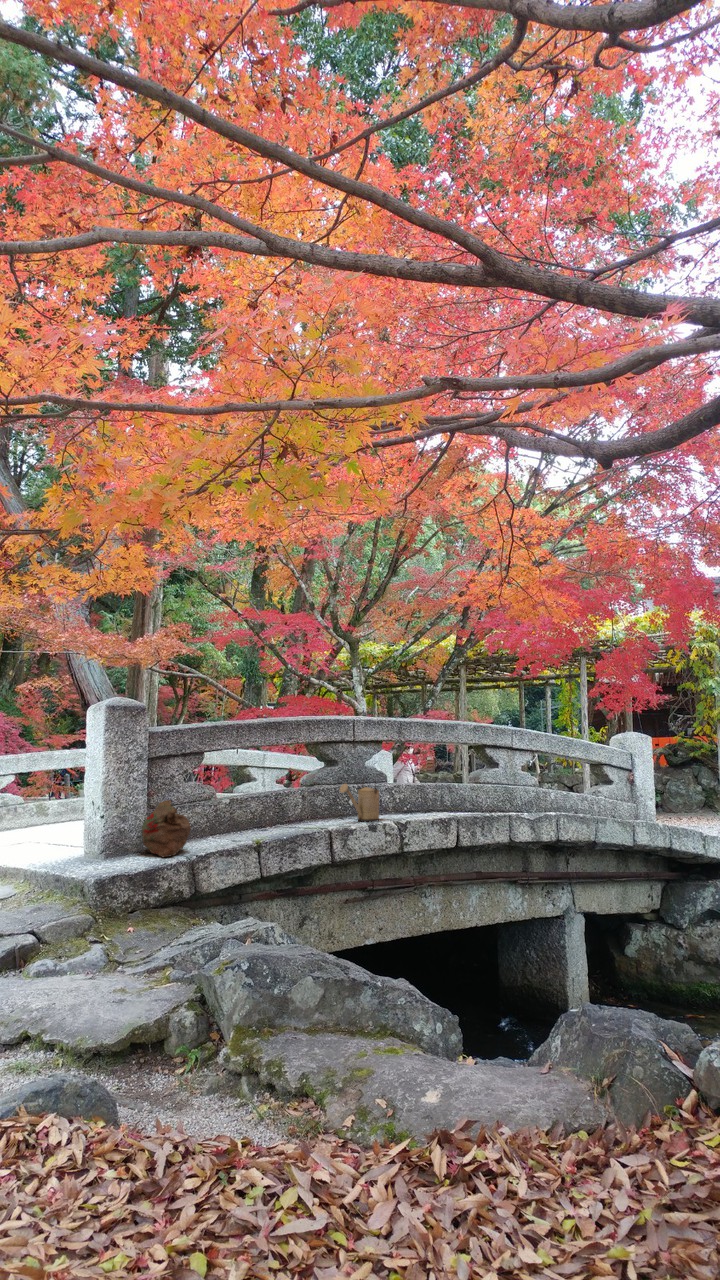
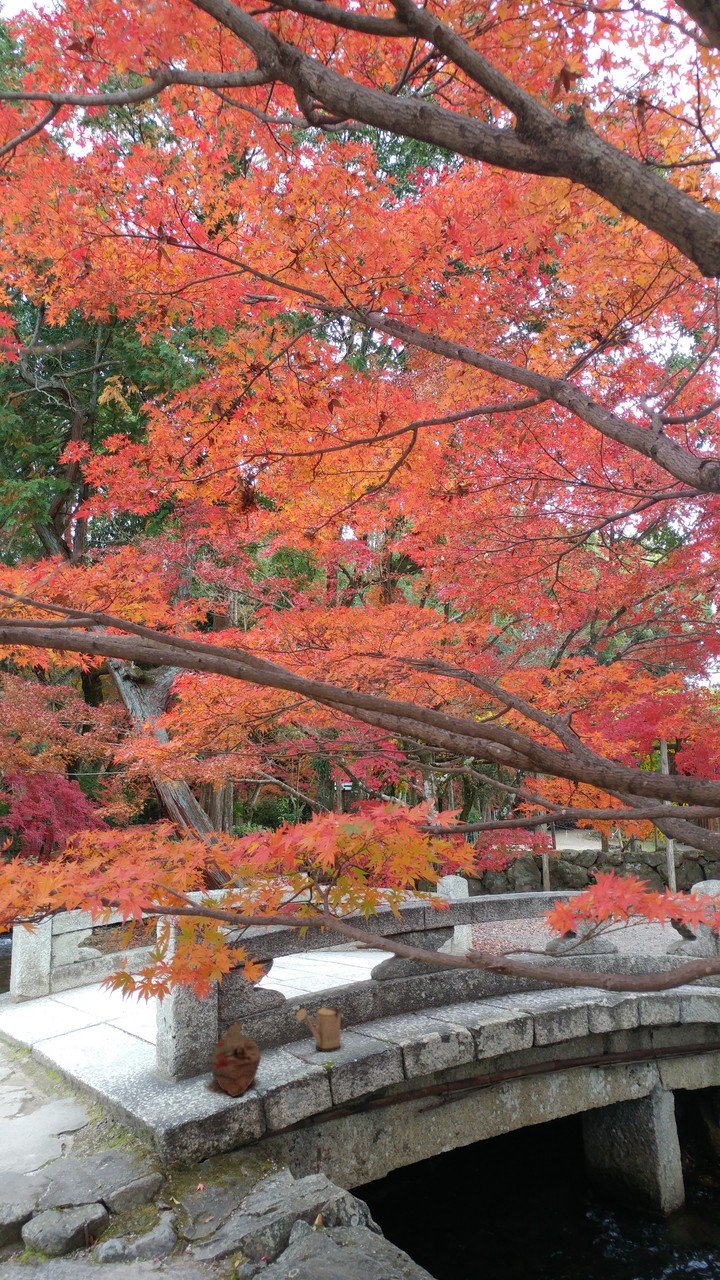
watering can: present [340,784,380,822] -> present [296,1006,342,1052]

